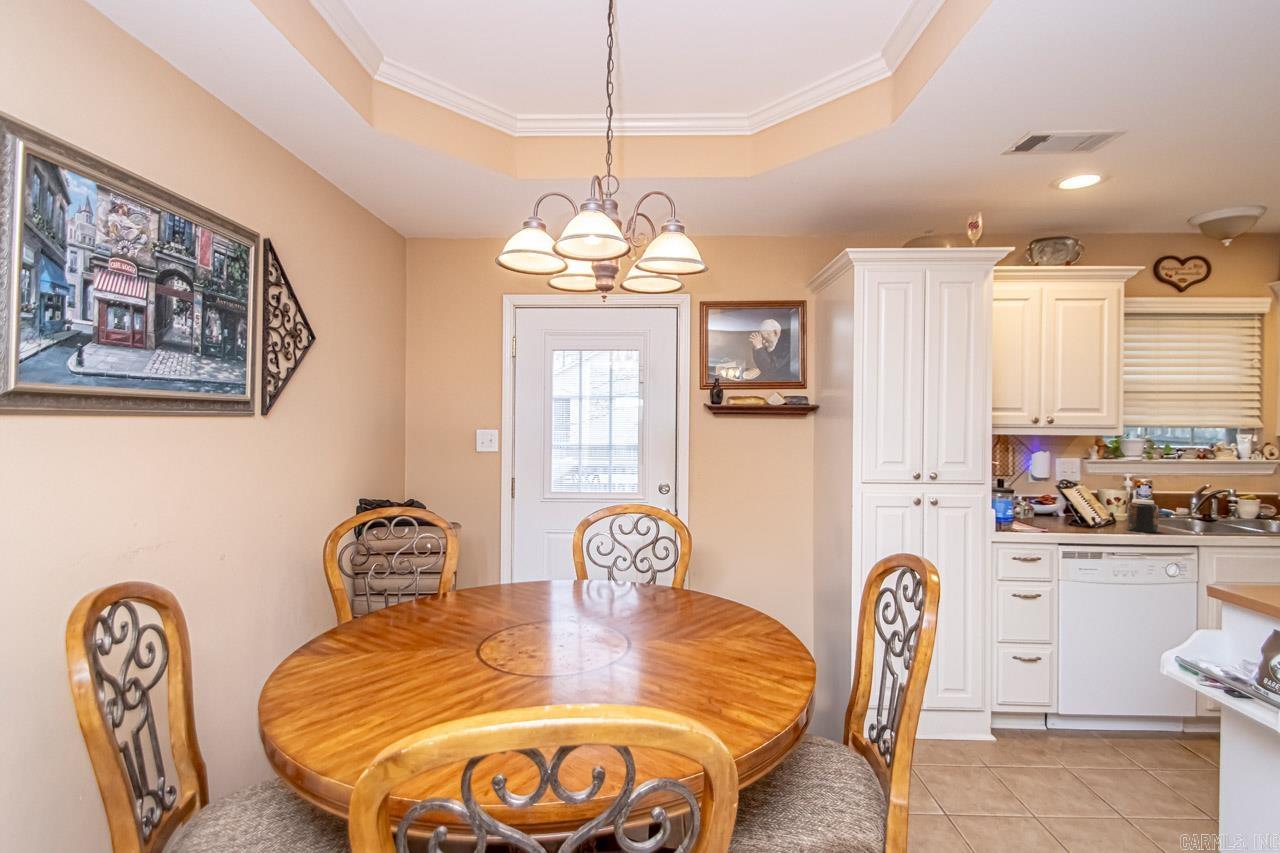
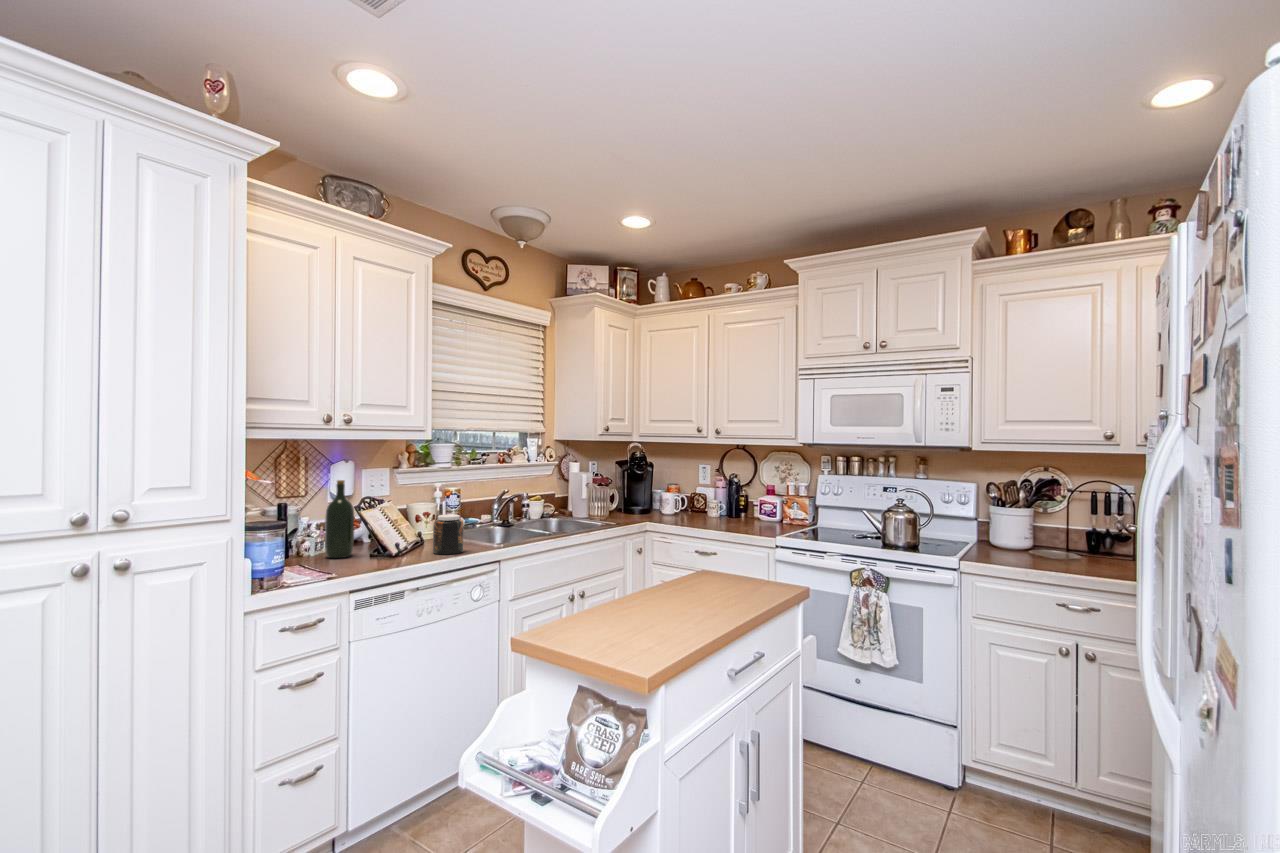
wine bottle: none [1033,465,1056,522] -> present [325,480,355,558]

